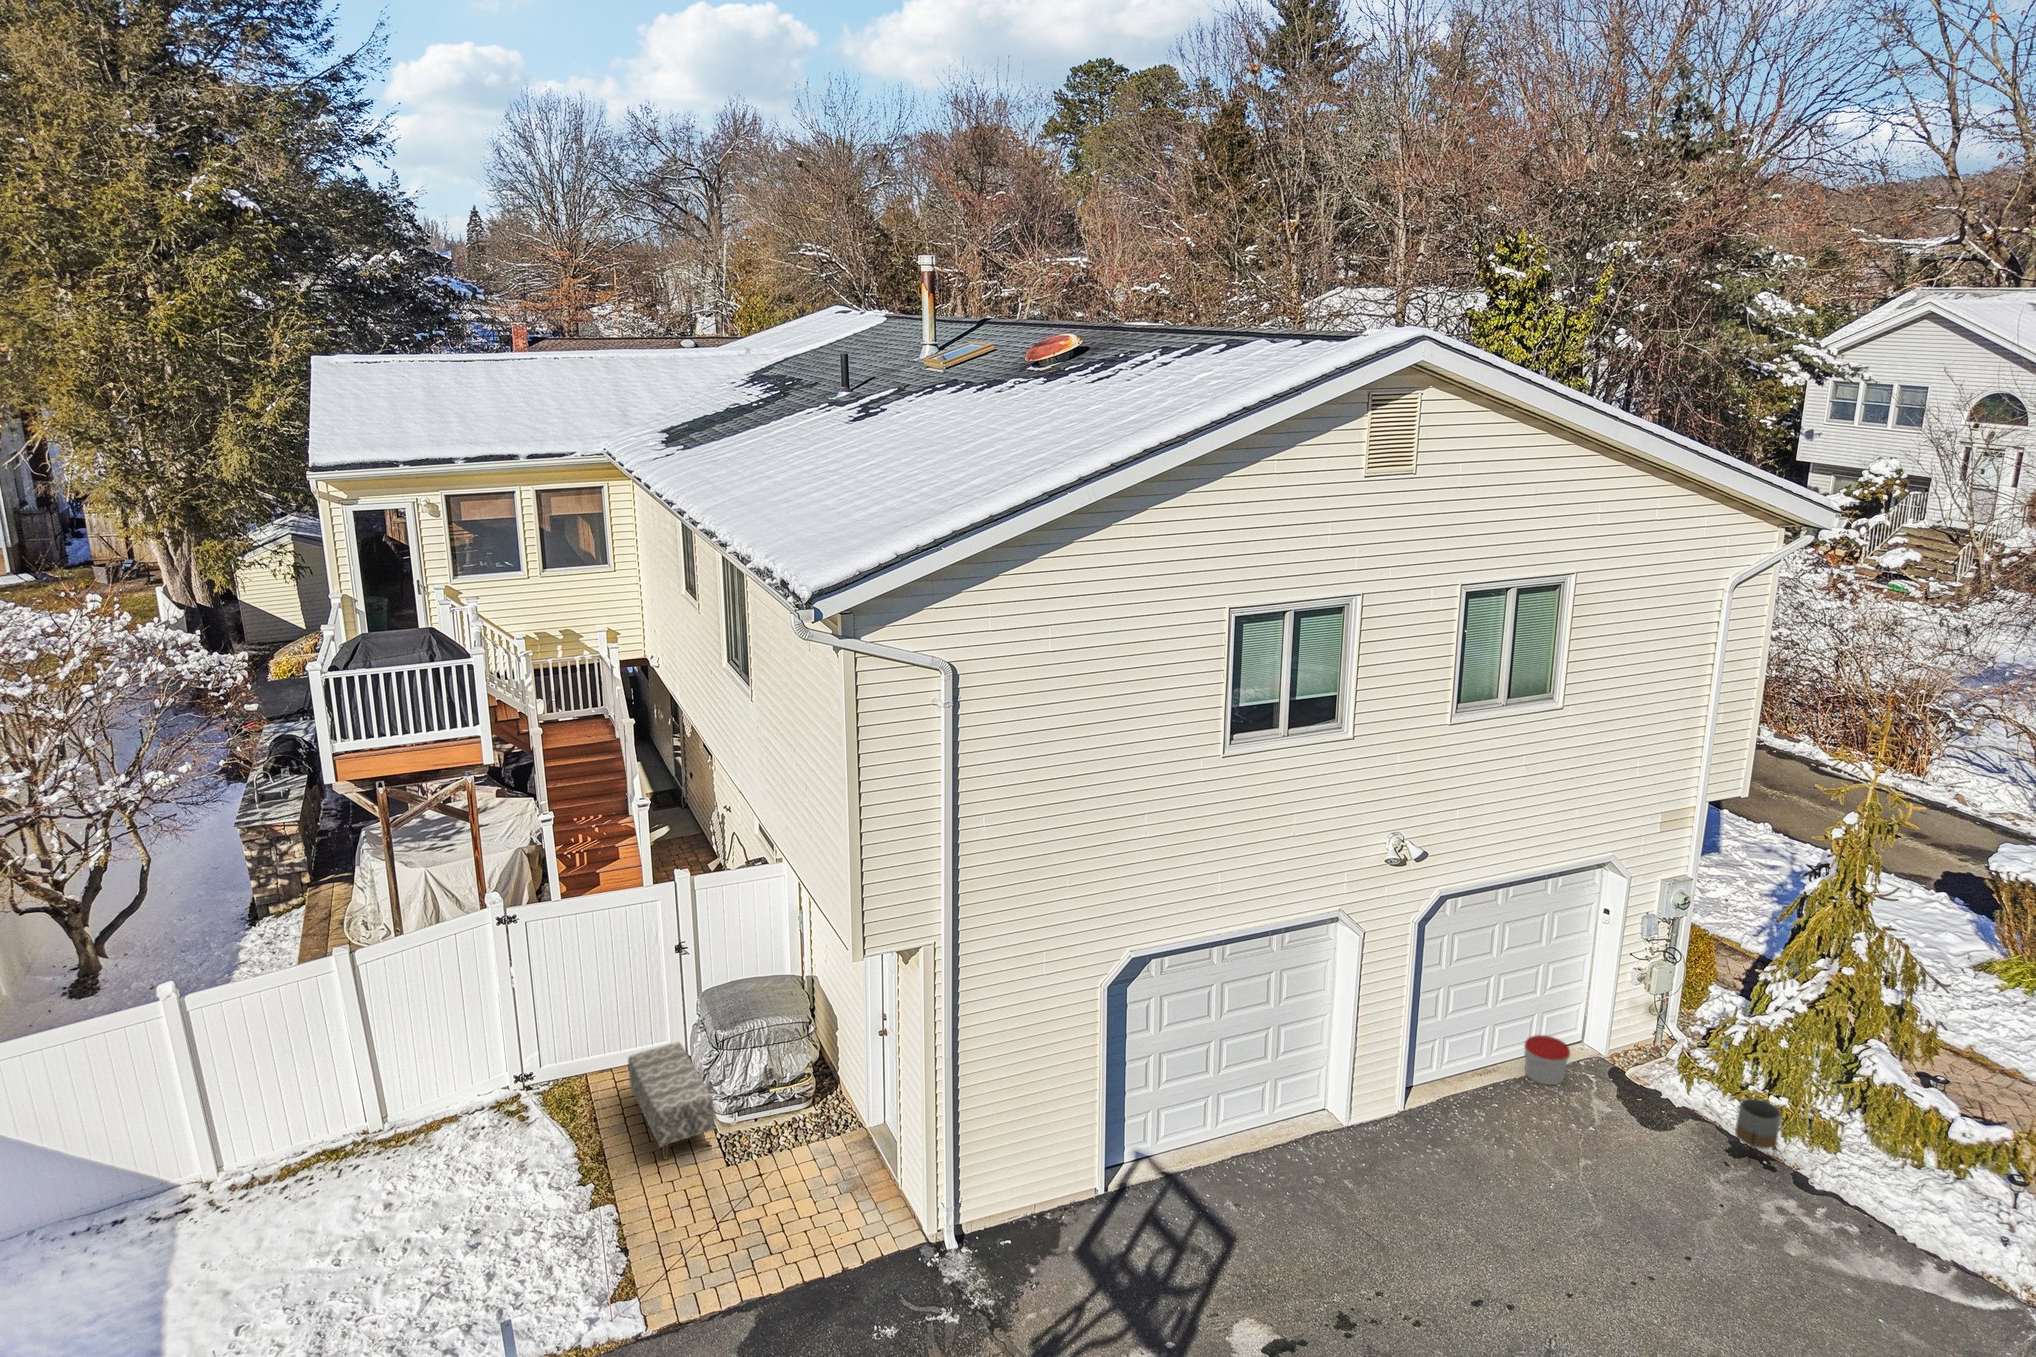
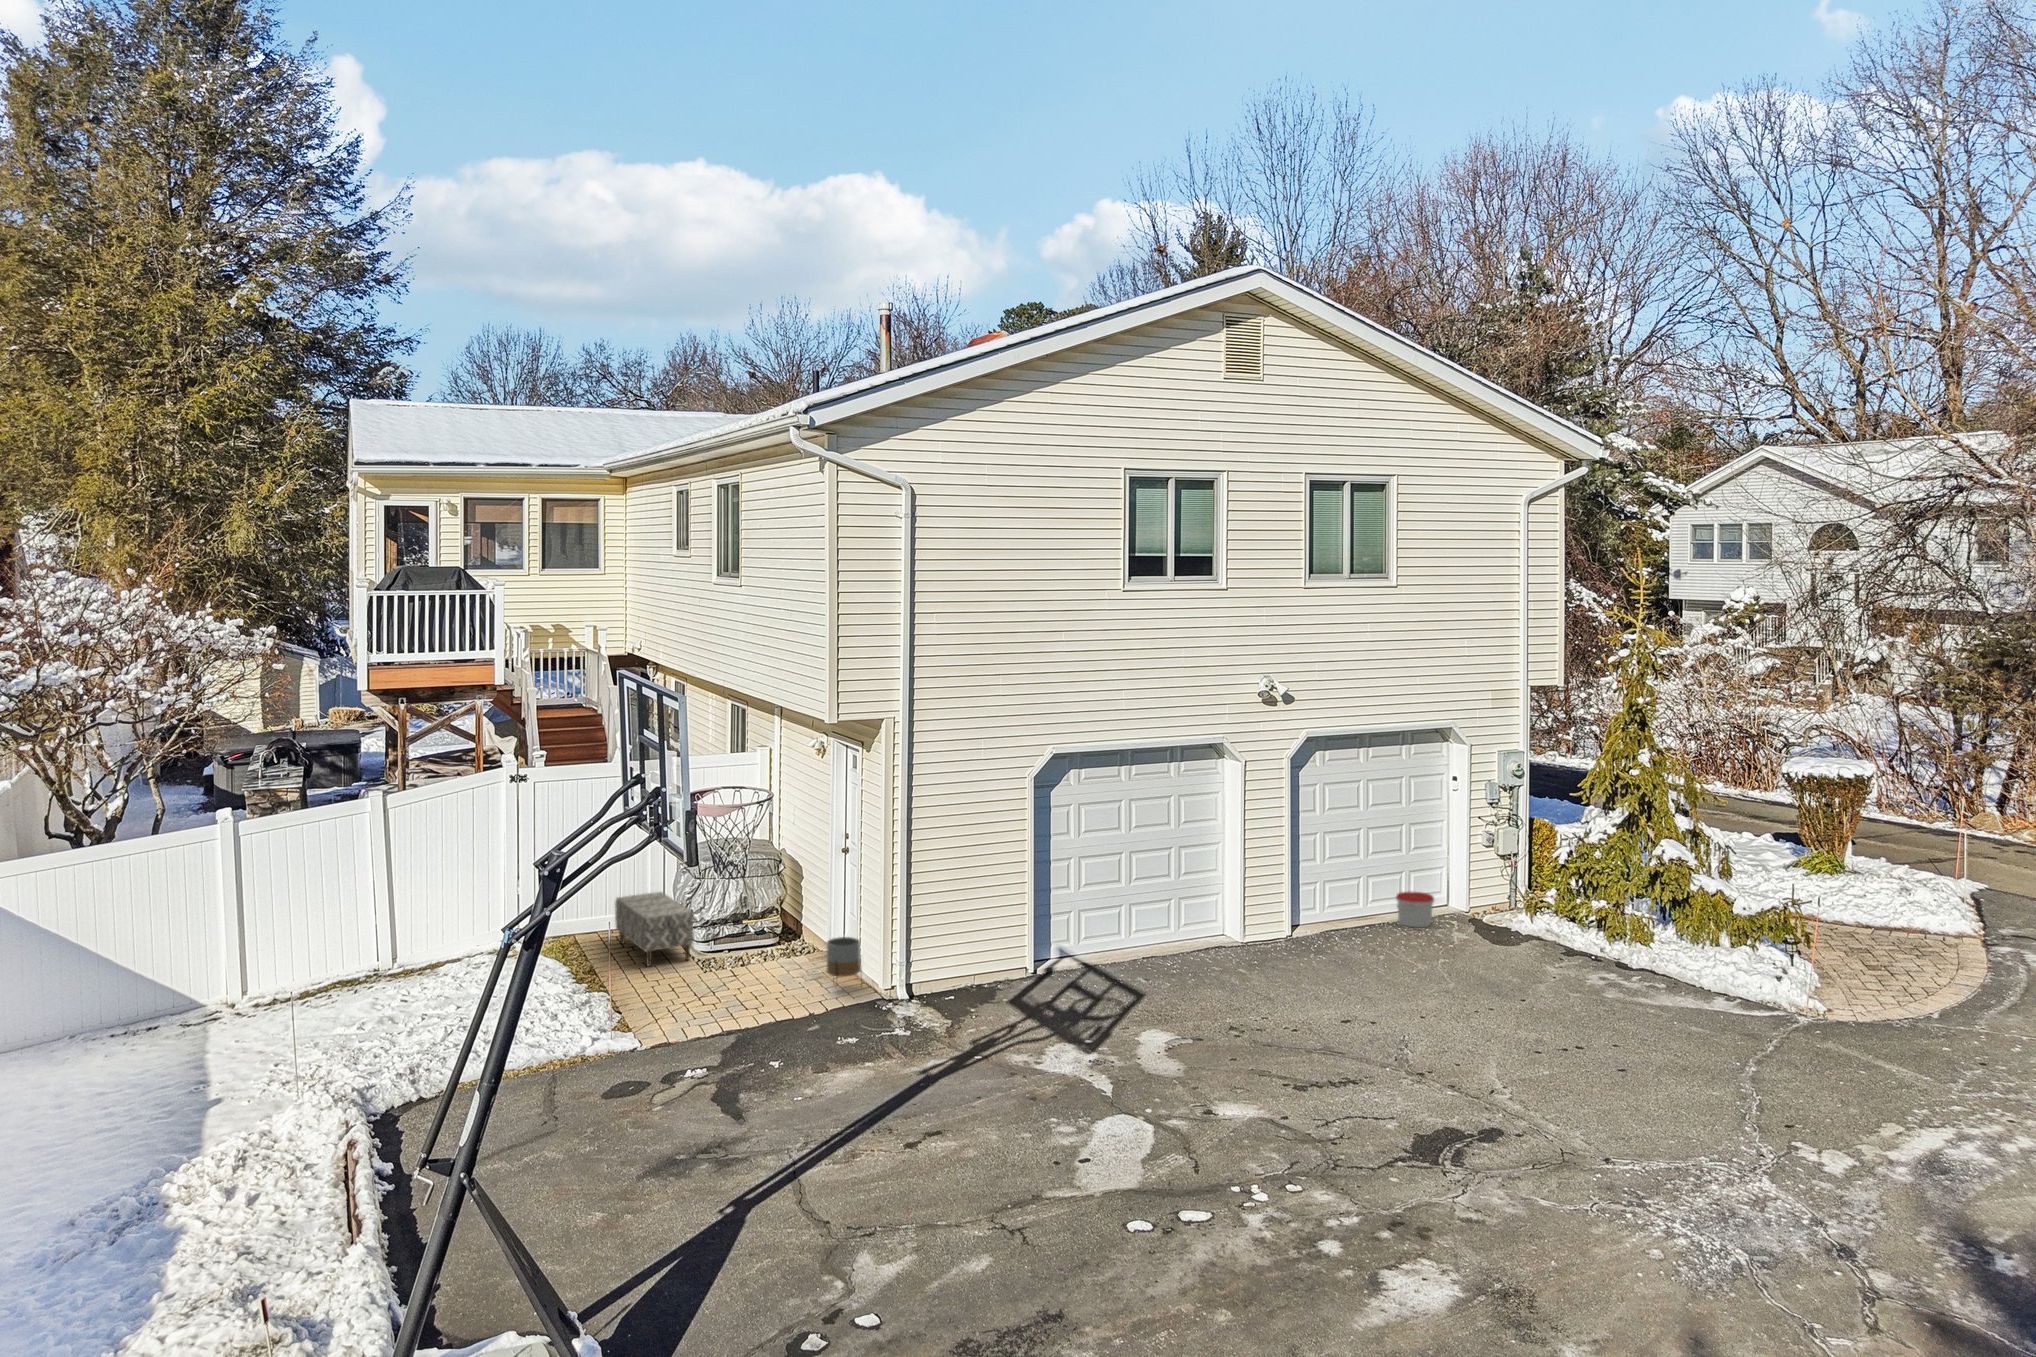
planter: present [1735,1099,1781,1158] -> present [826,937,861,978]

